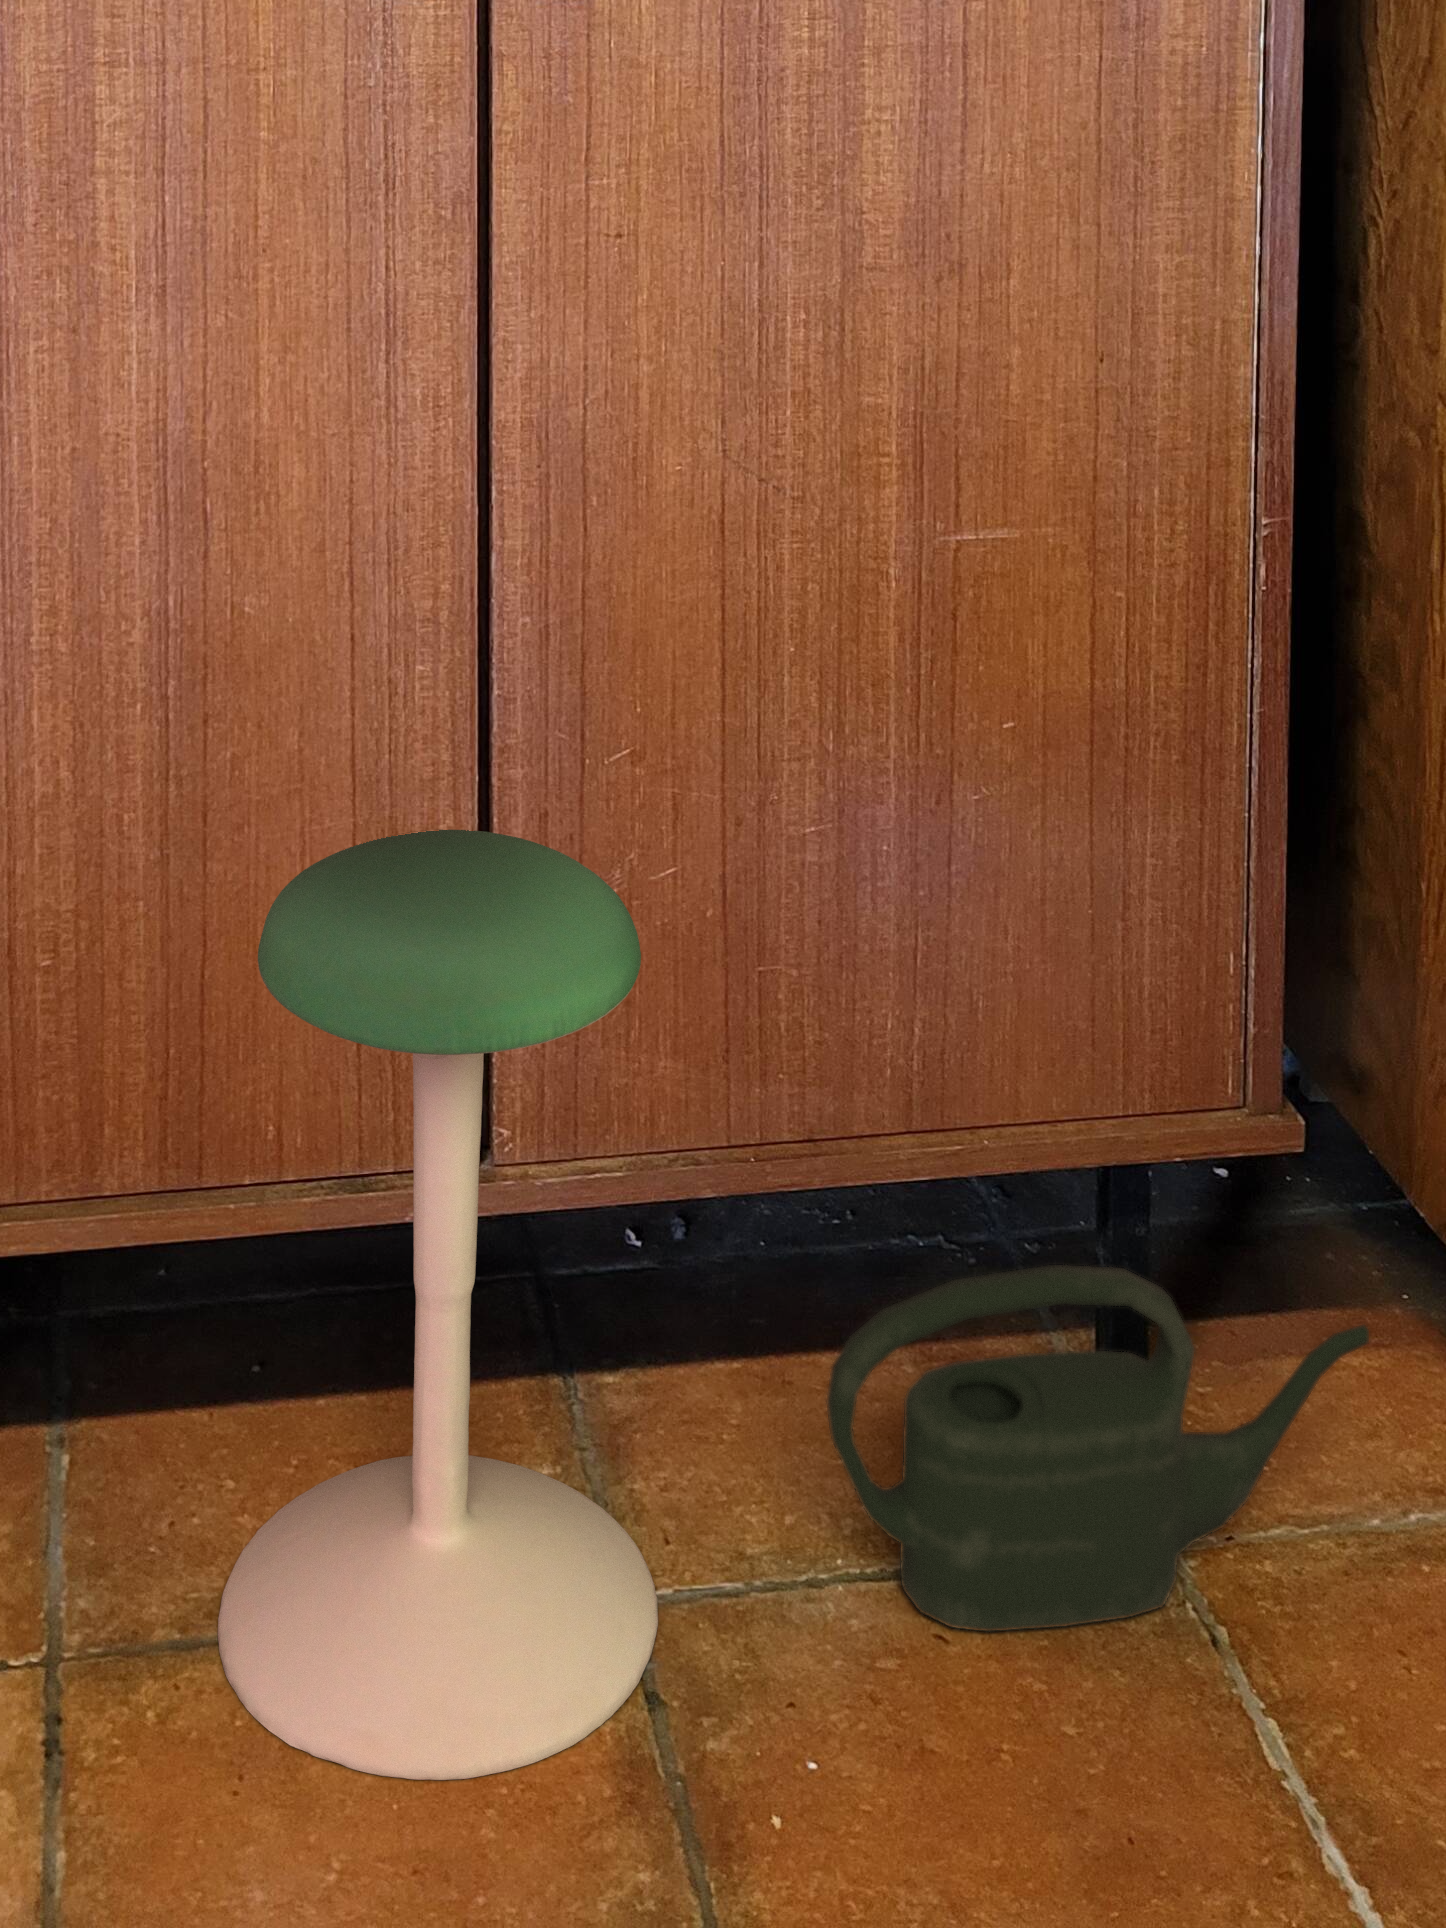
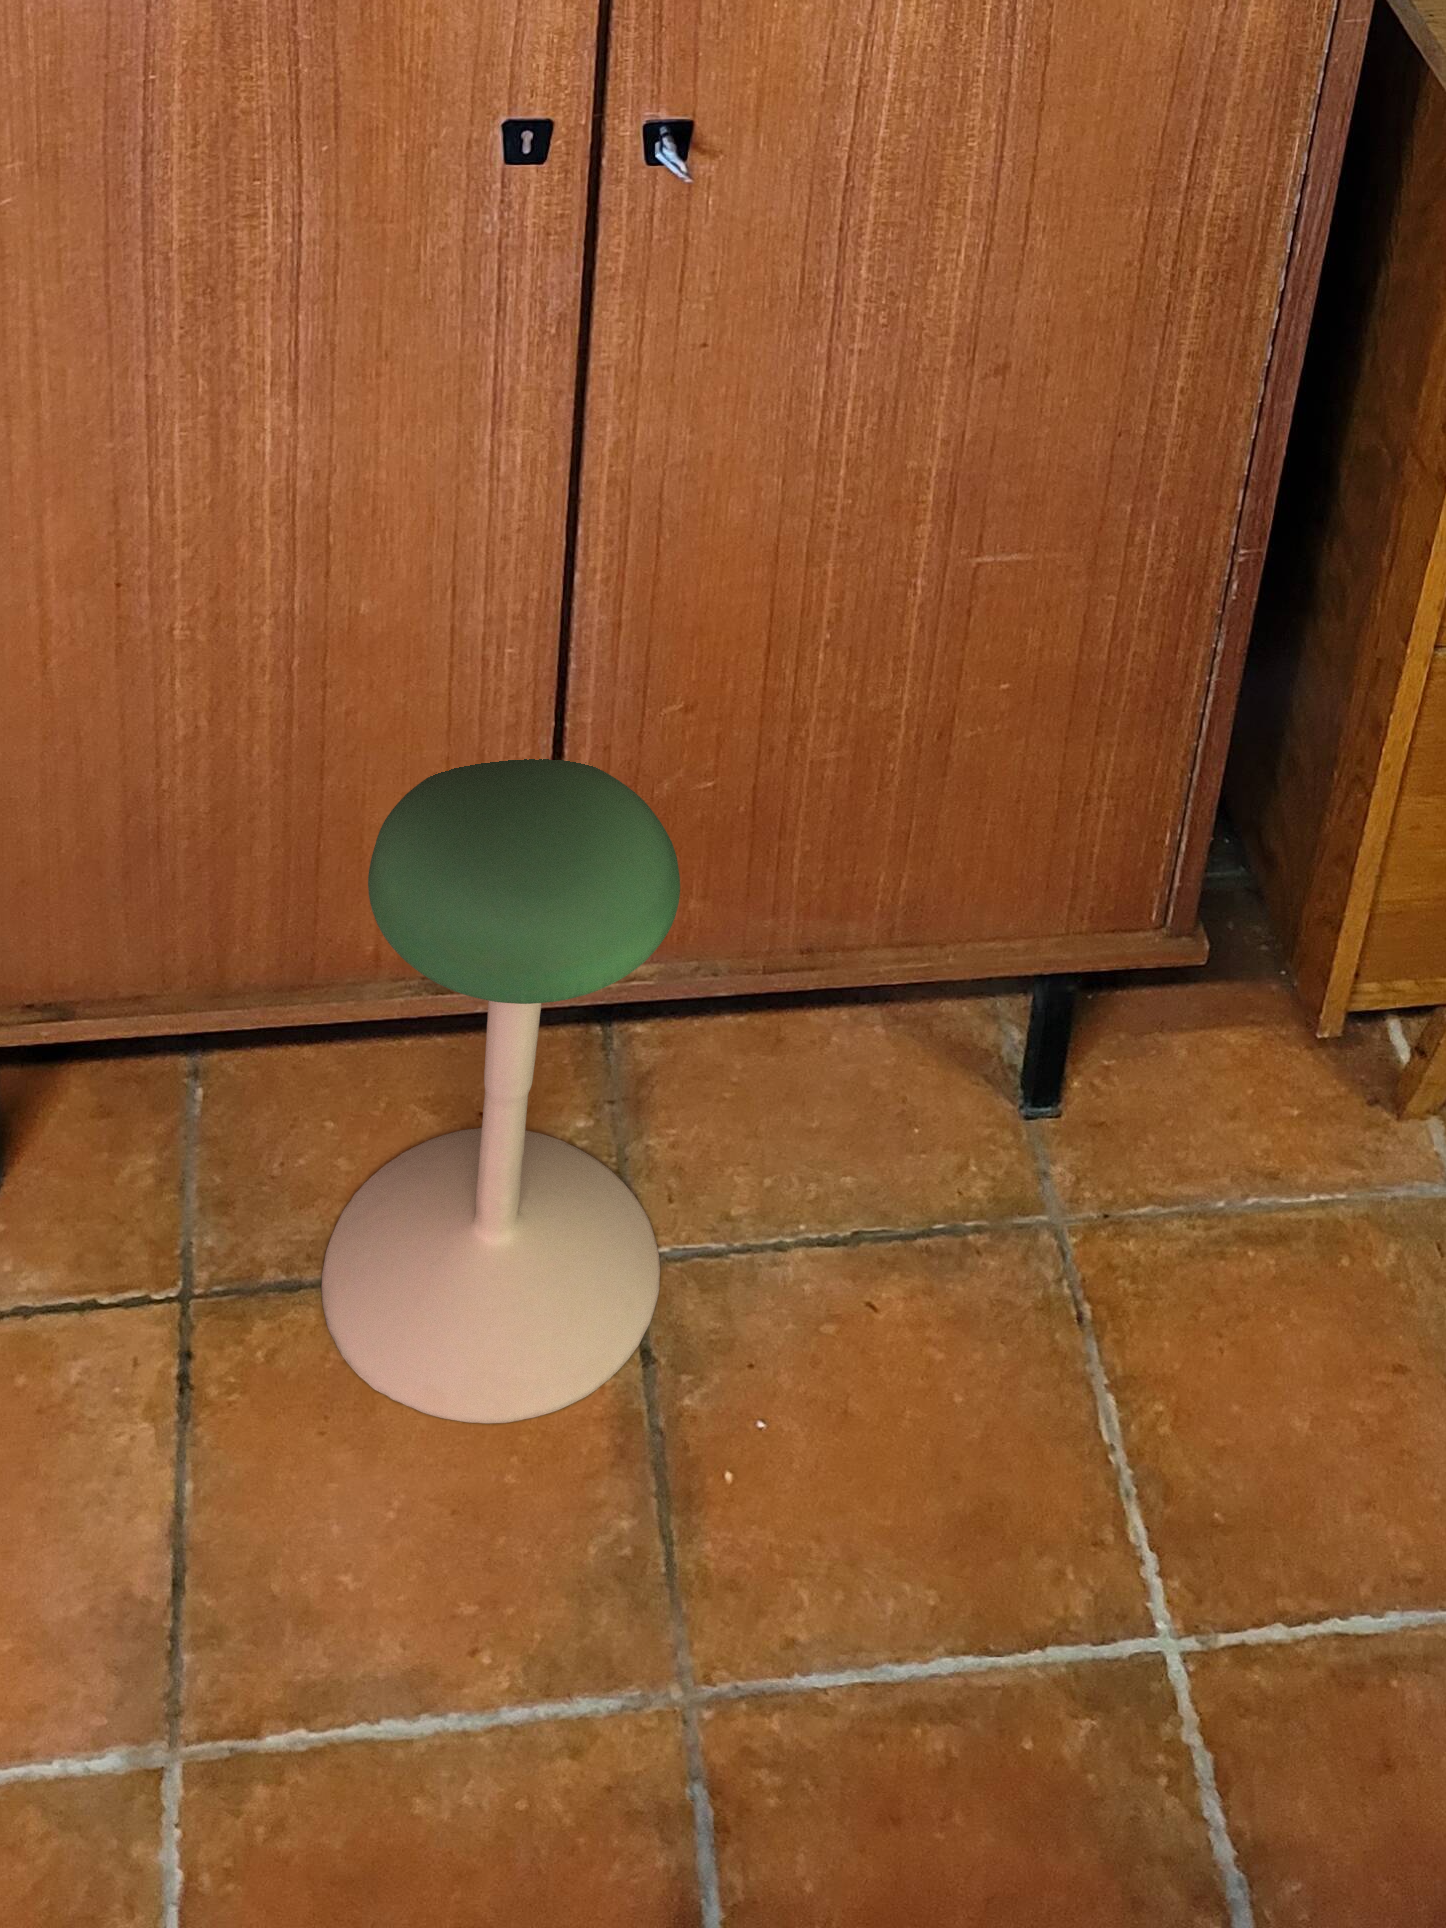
watering can: present [827,1265,1369,1632] -> none [802,1075,1228,1307]

